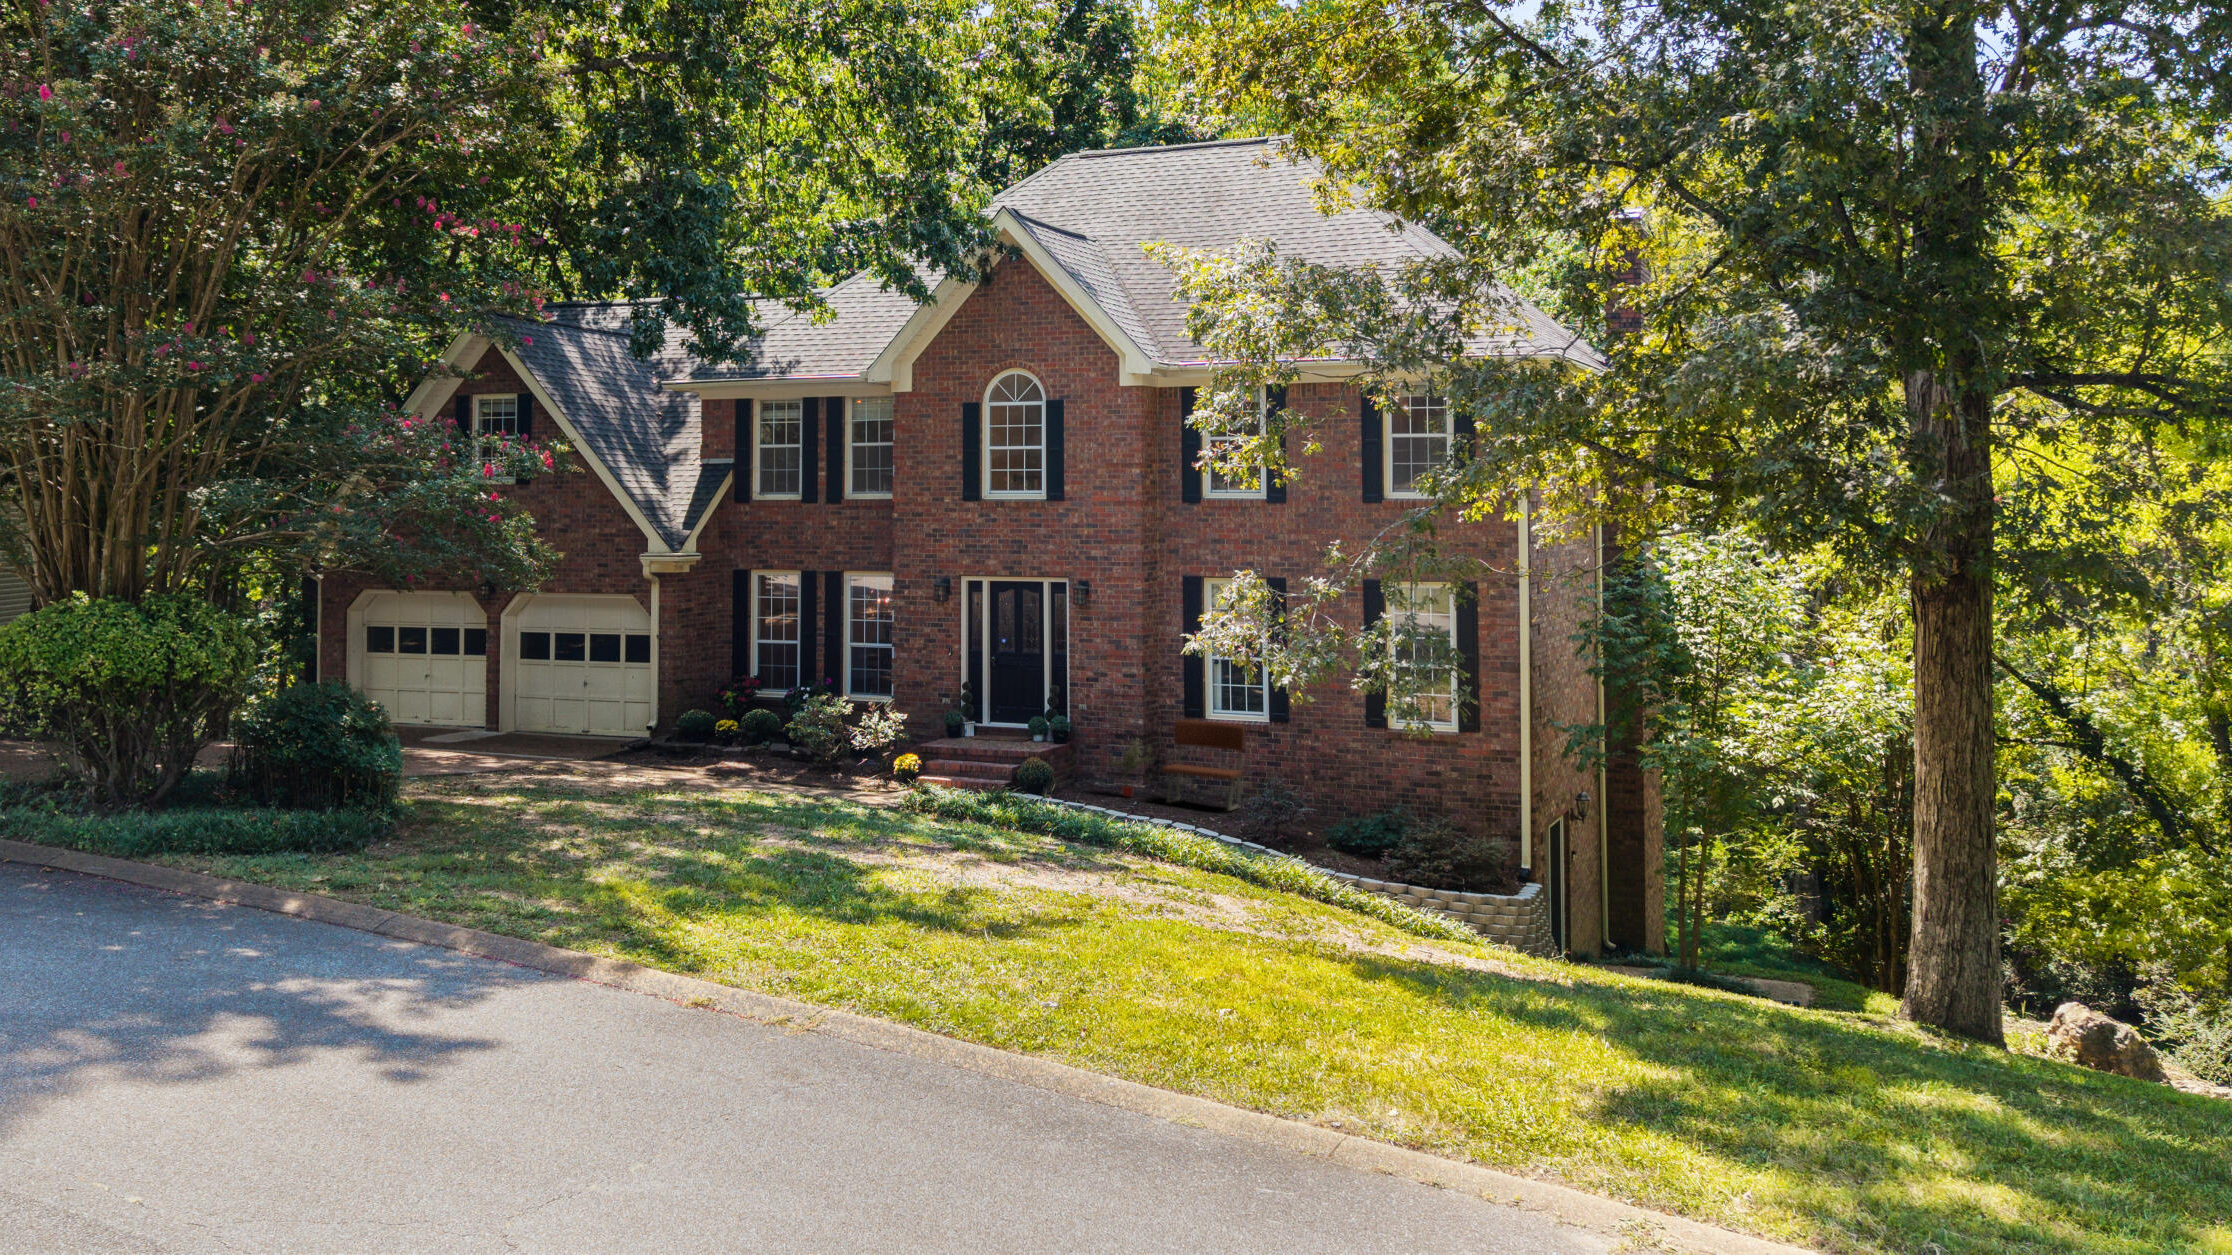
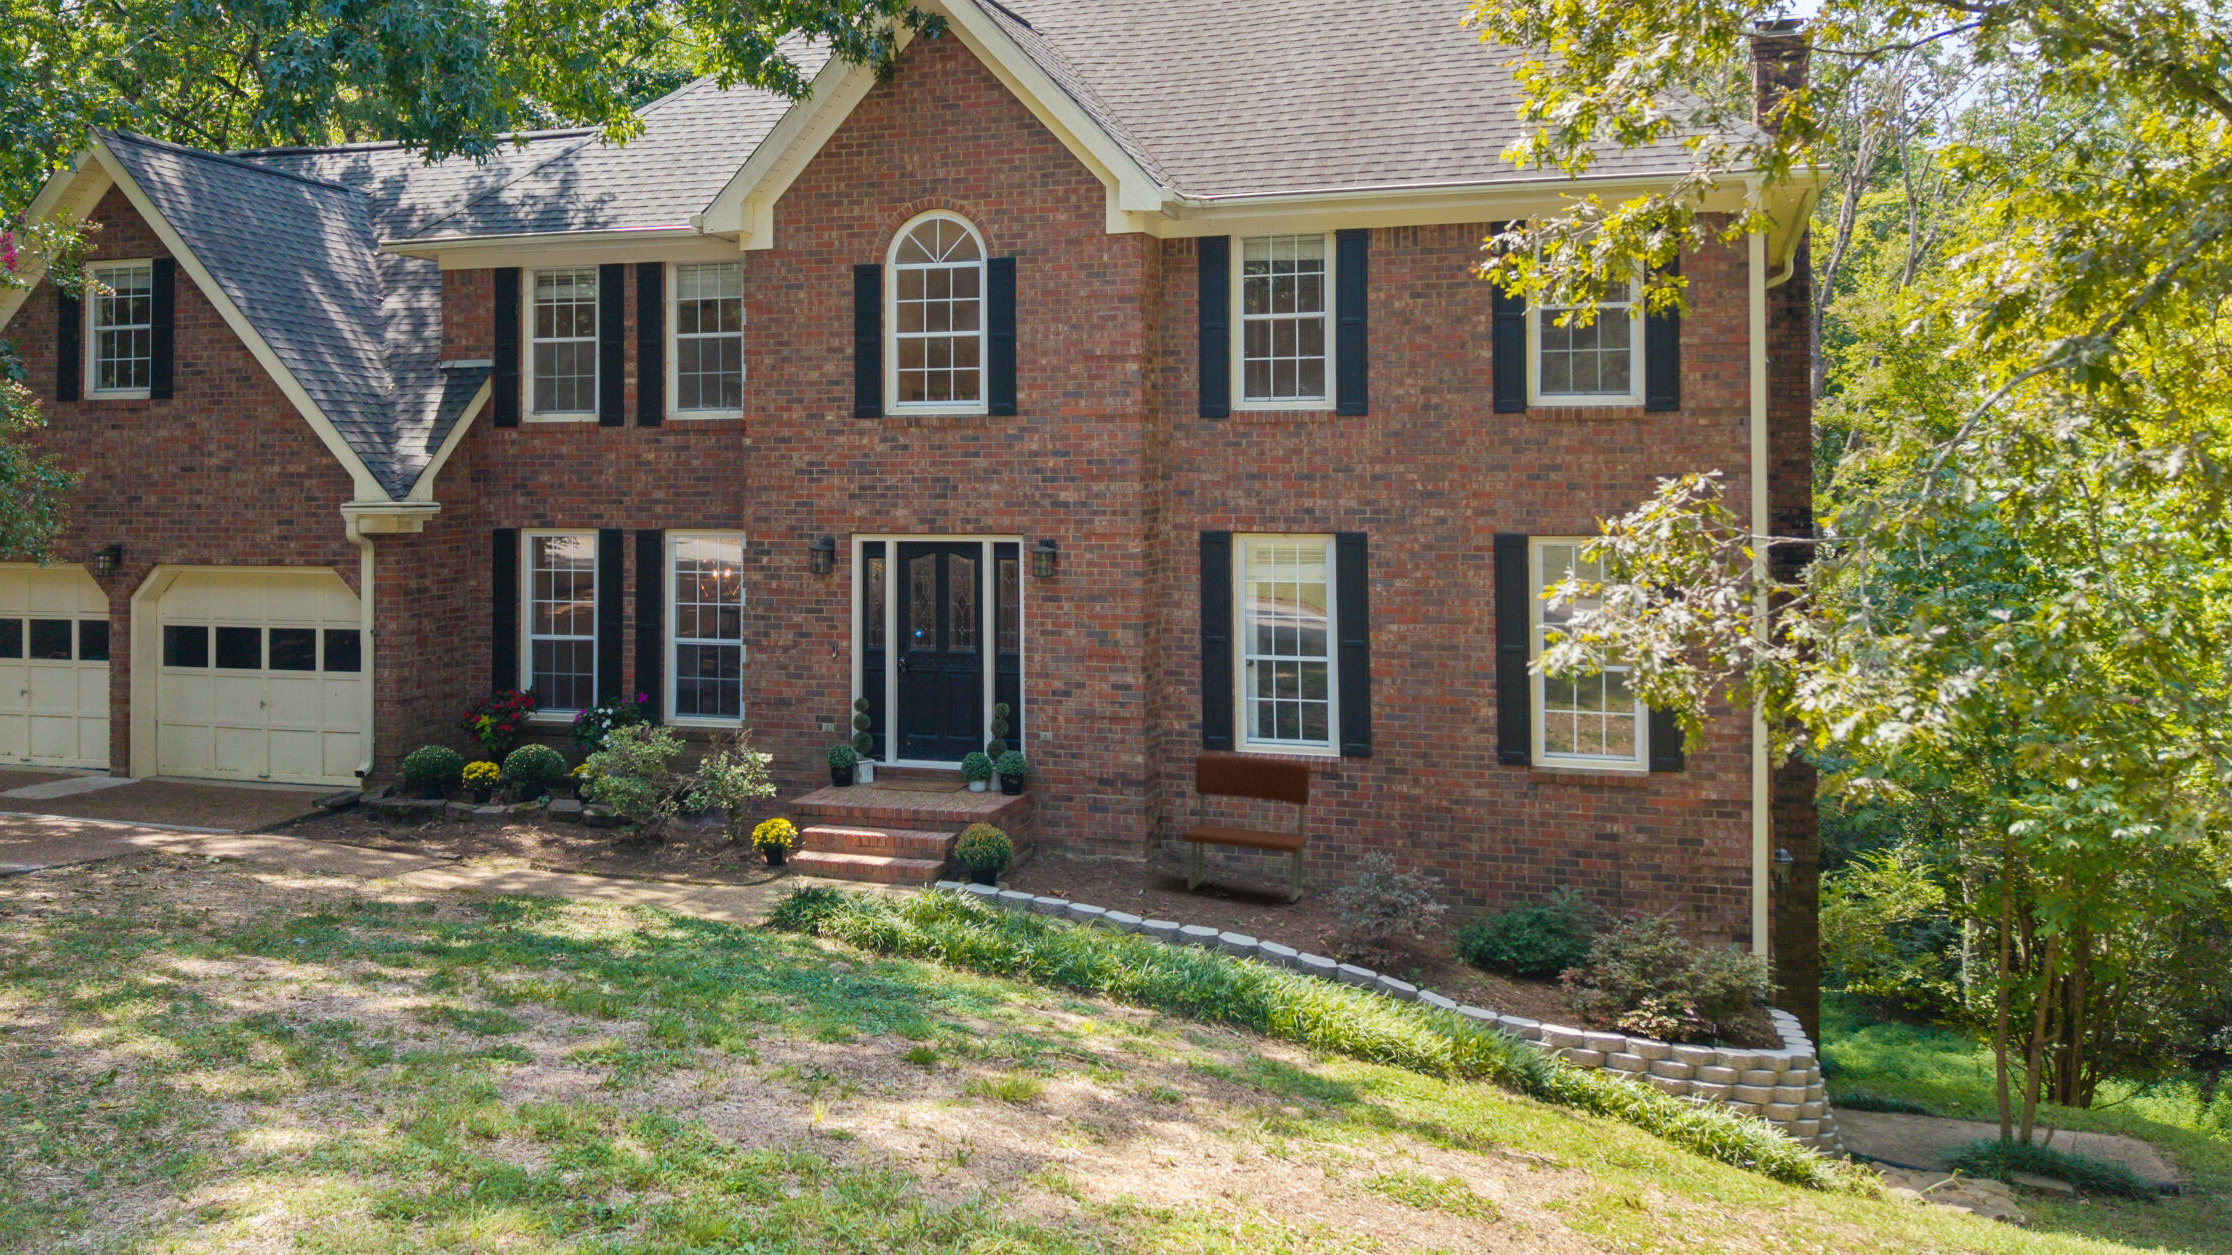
potted tree: present [1109,739,1151,797] -> none [1087,785,1165,880]

